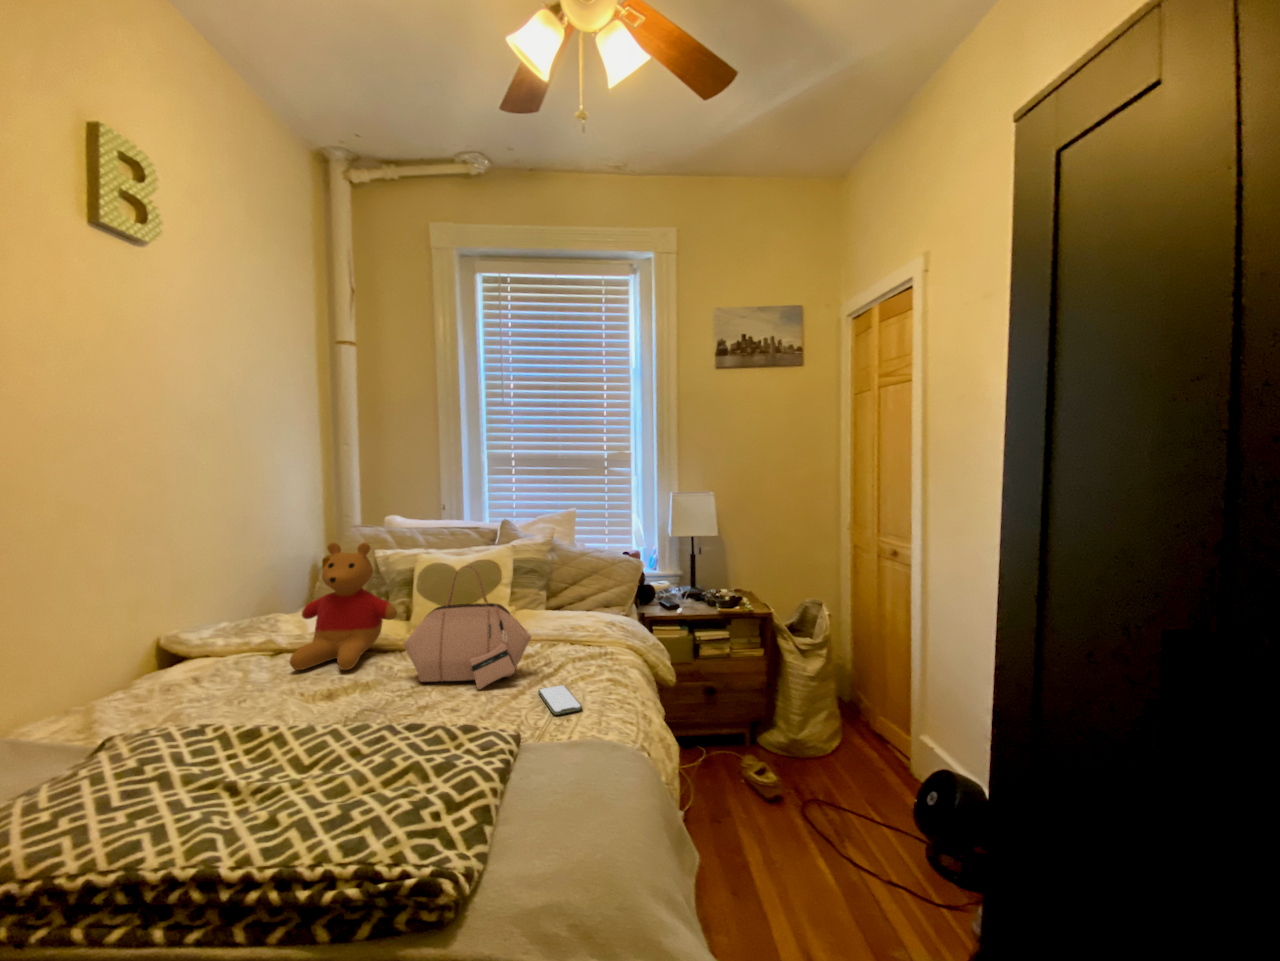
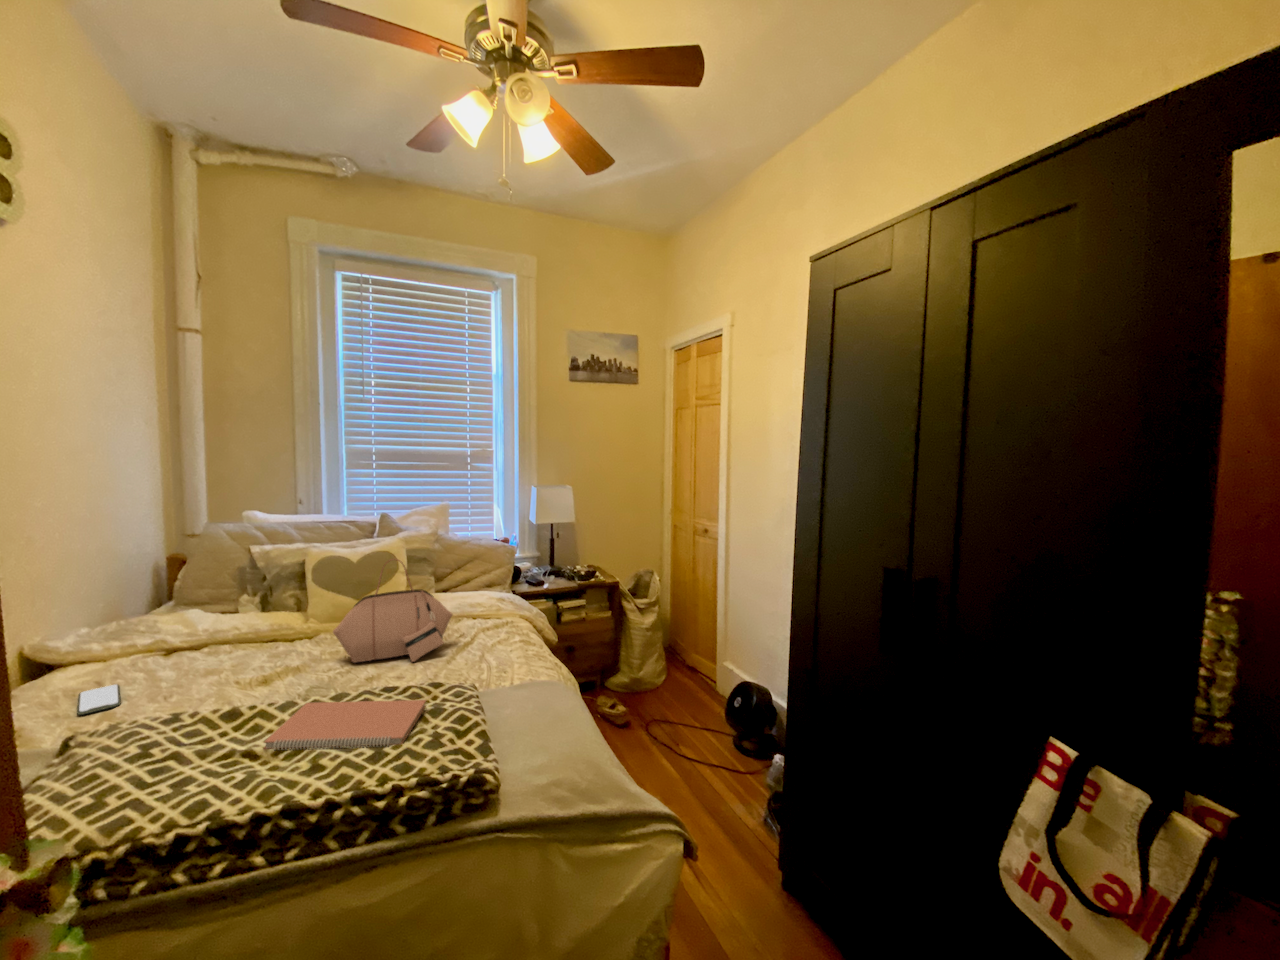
stuffed bear: present [290,542,397,670] -> none [199,543,308,669]
smartphone: present [538,685,582,715] -> present [77,684,121,715]
notebook: none [250,726,443,805] -> present [264,700,426,750]

